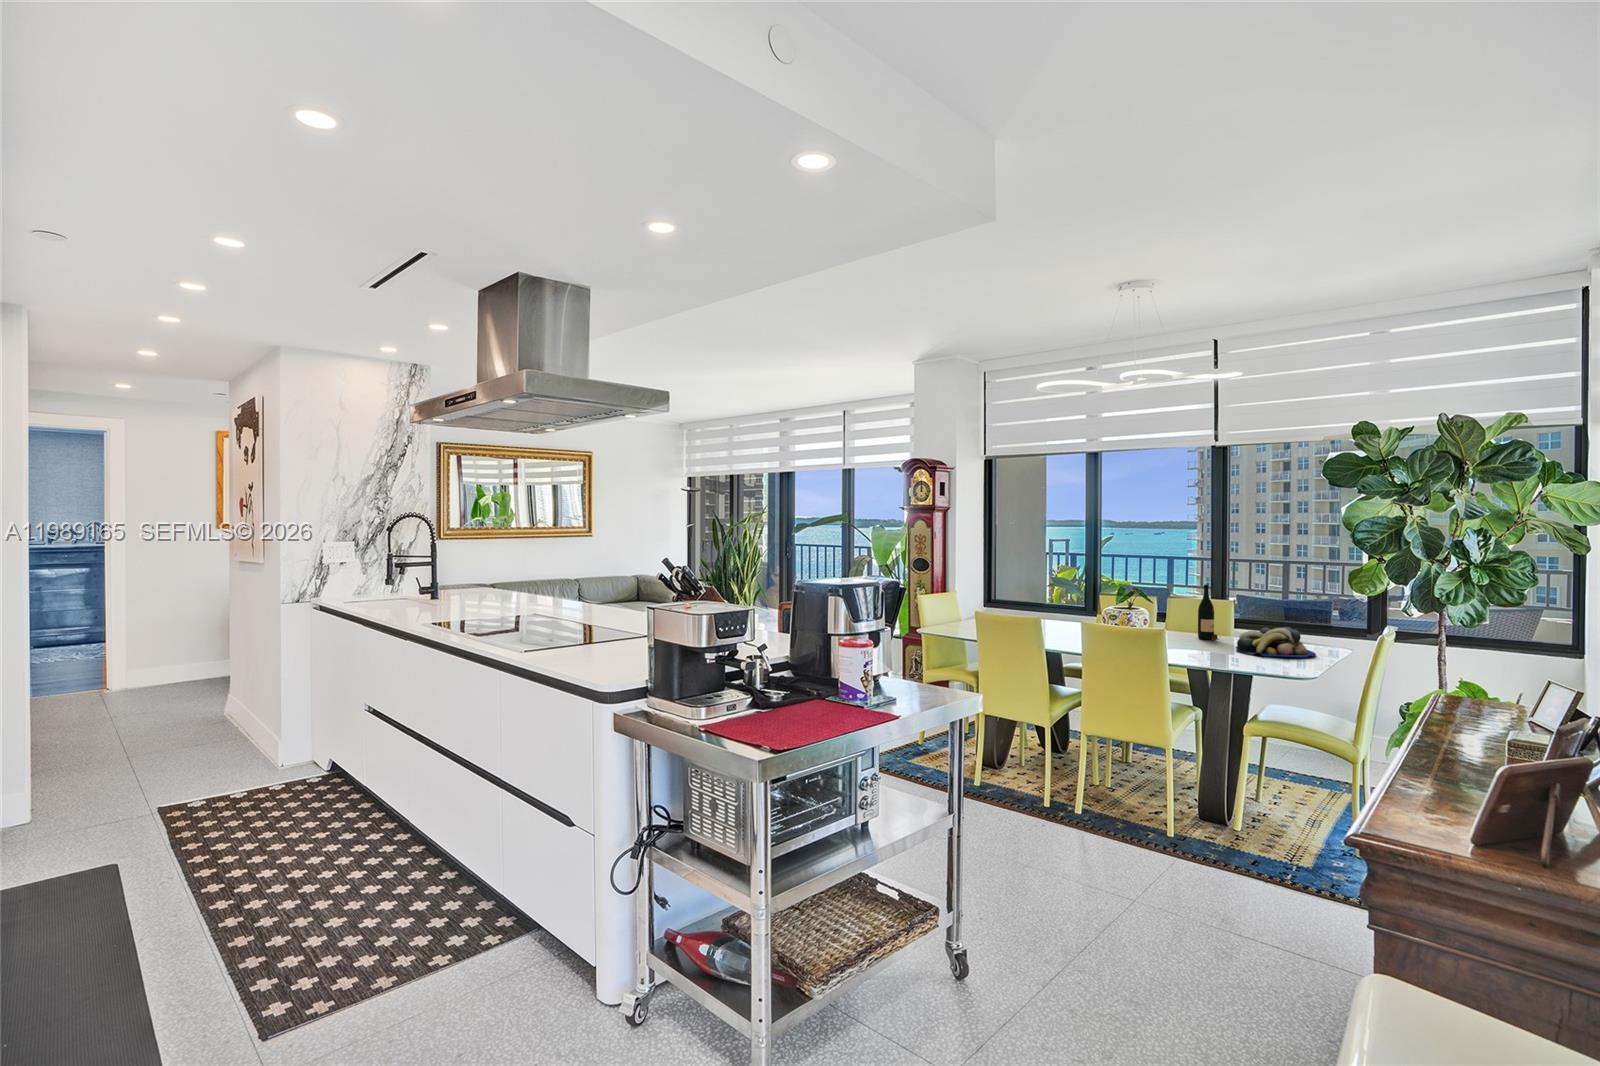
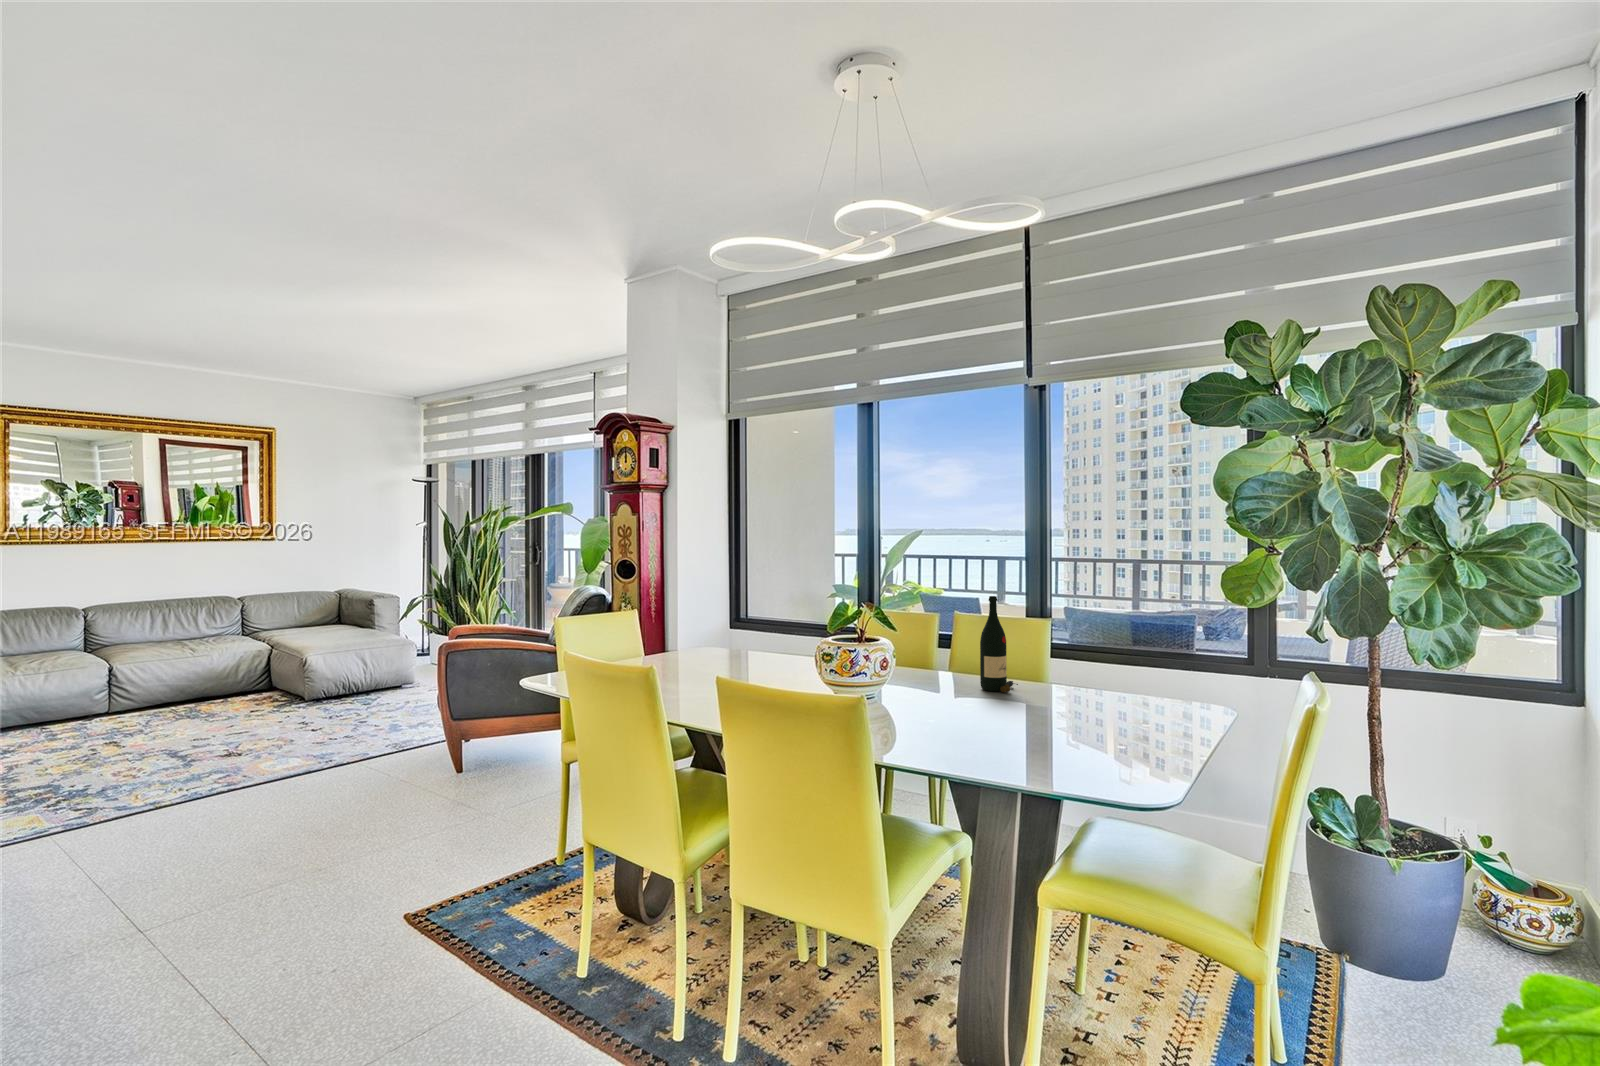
fruit bowl: present [1236,627,1316,657] -> none [1032,672,1169,735]

